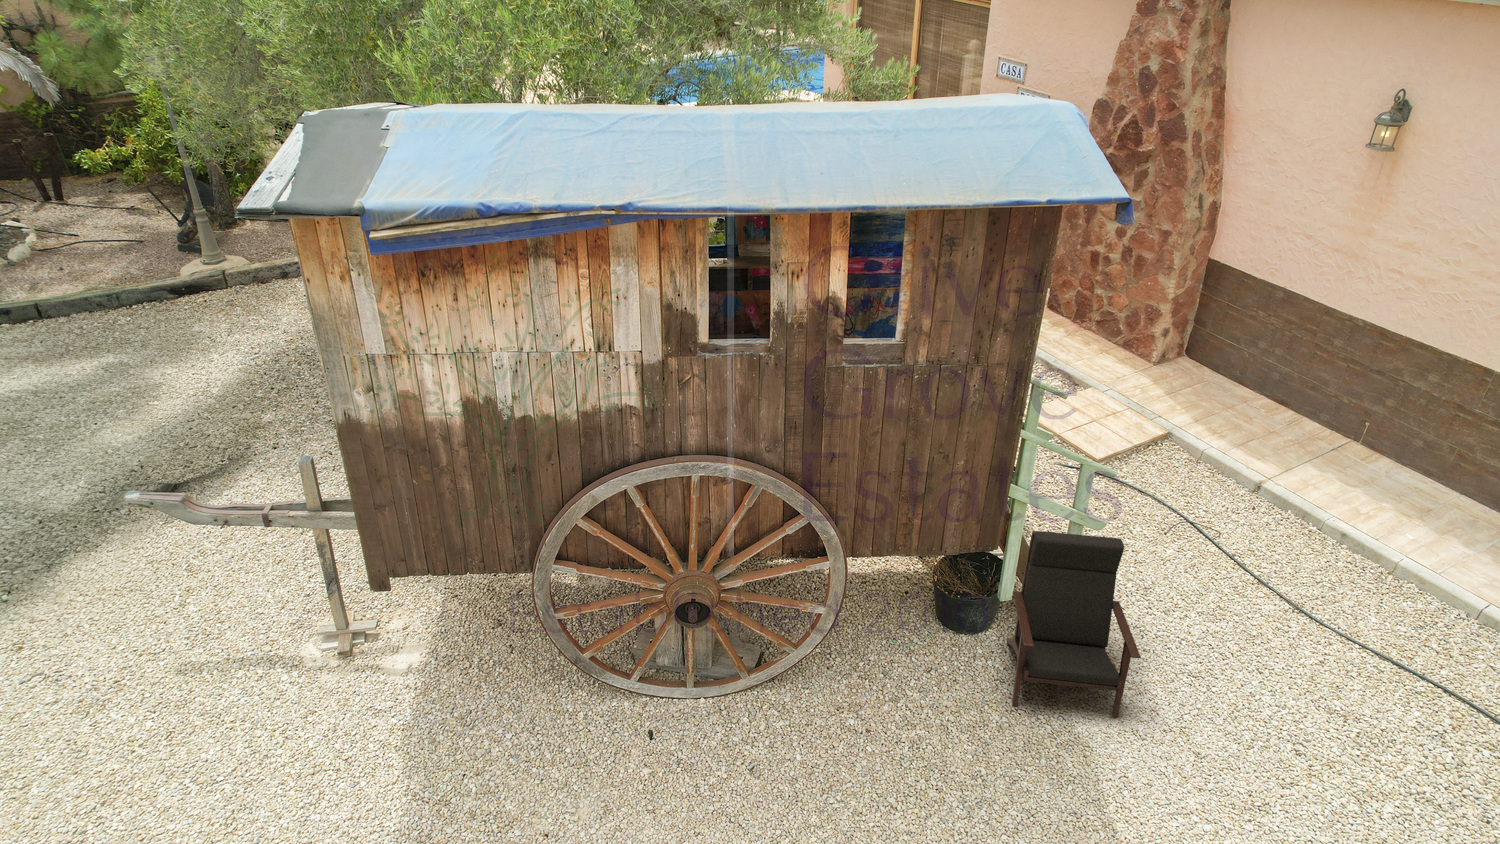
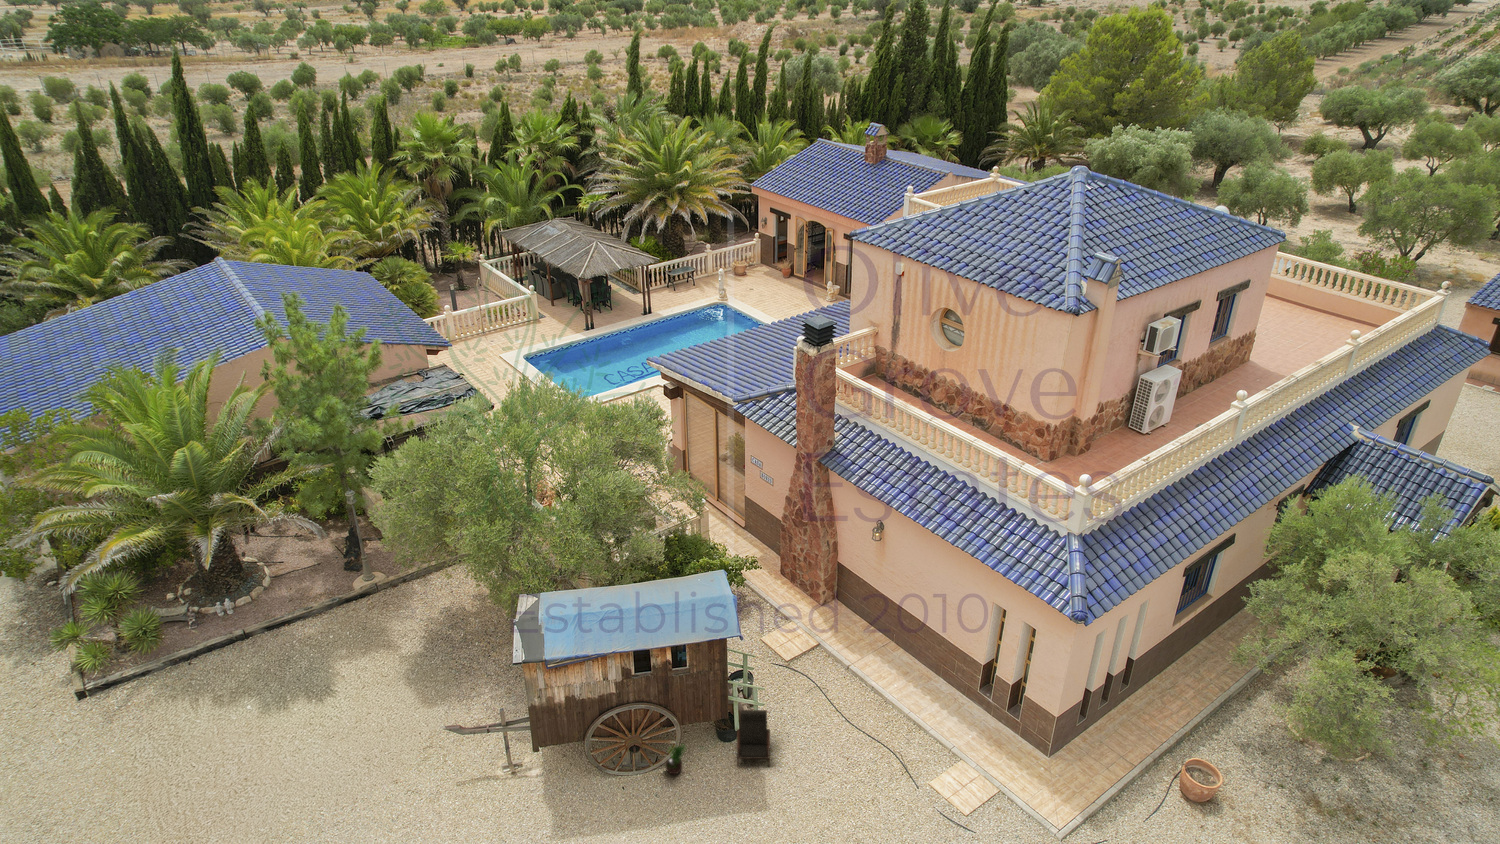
potted tree: none [788,609,864,707] -> present [666,745,684,774]

